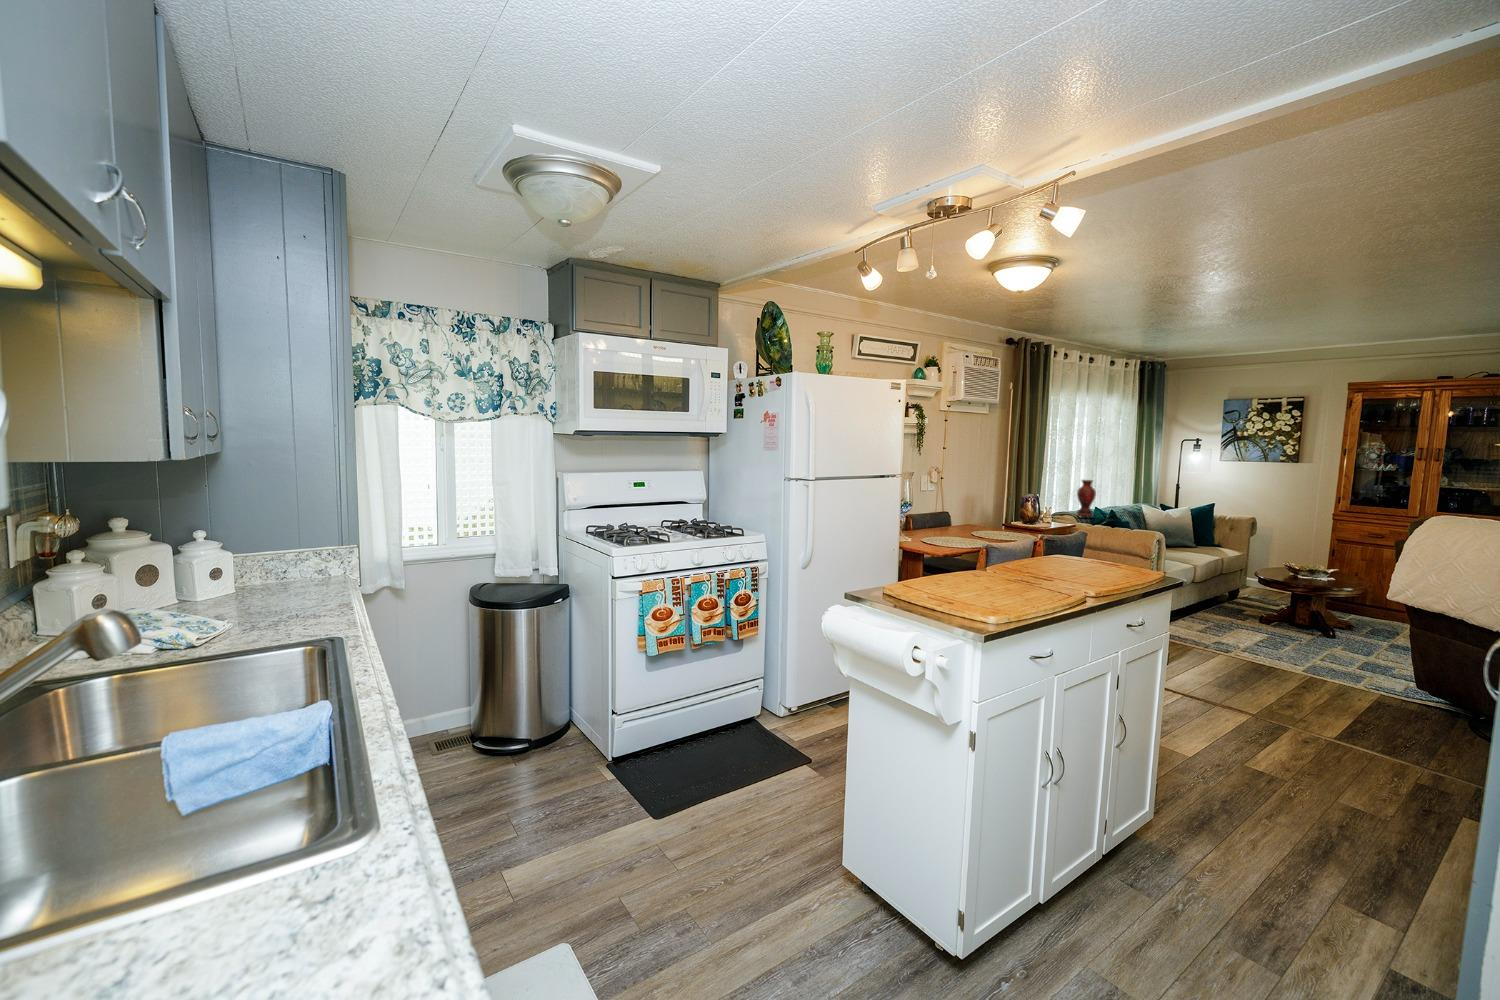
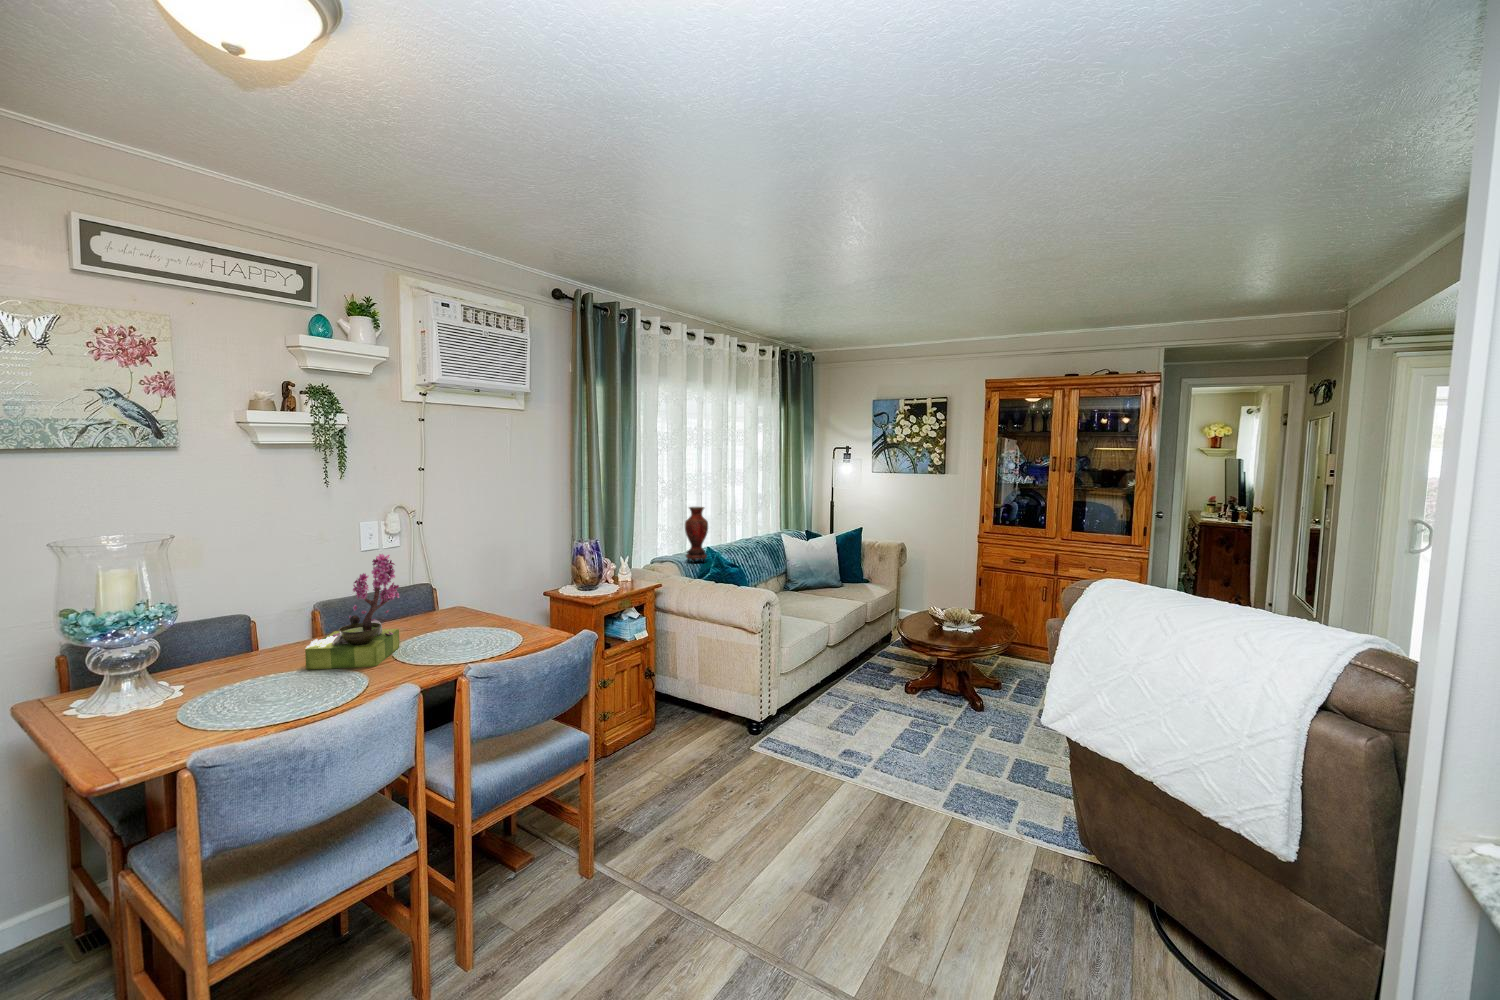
flower arrangement: none [938,490,978,544] -> present [305,554,400,670]

